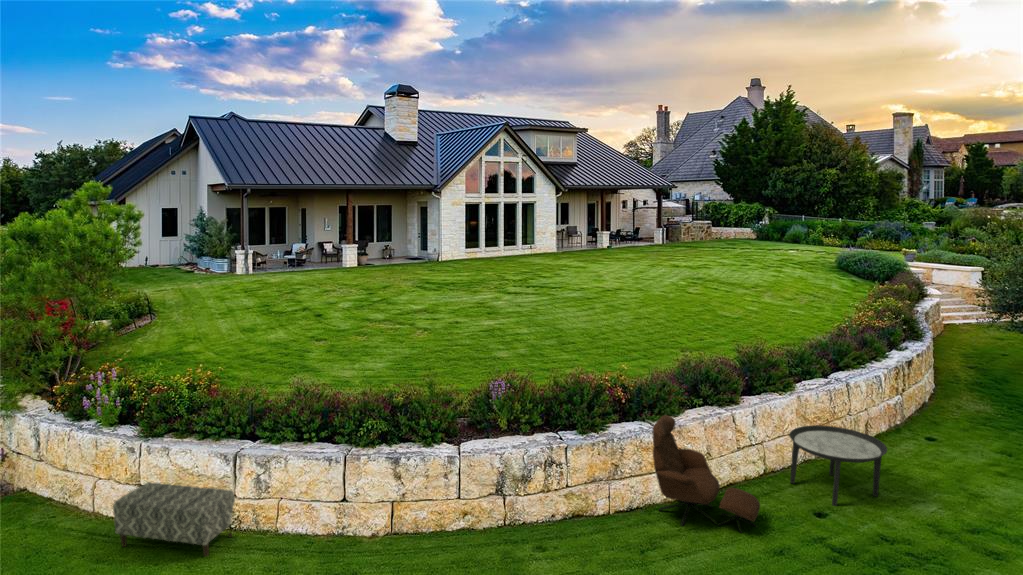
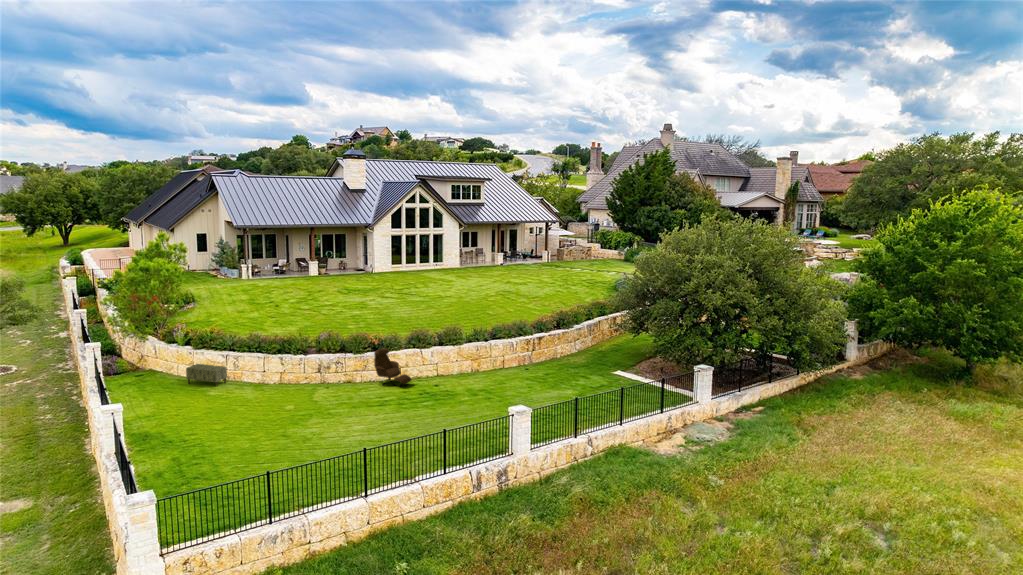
round table: present [789,425,887,506] -> none [436,357,469,384]

